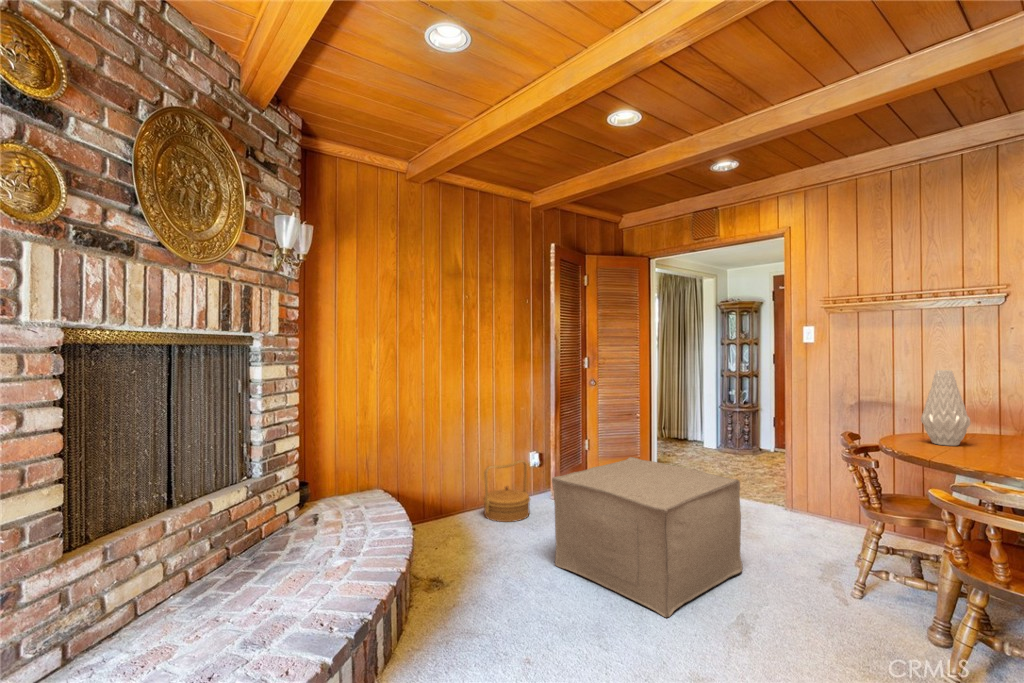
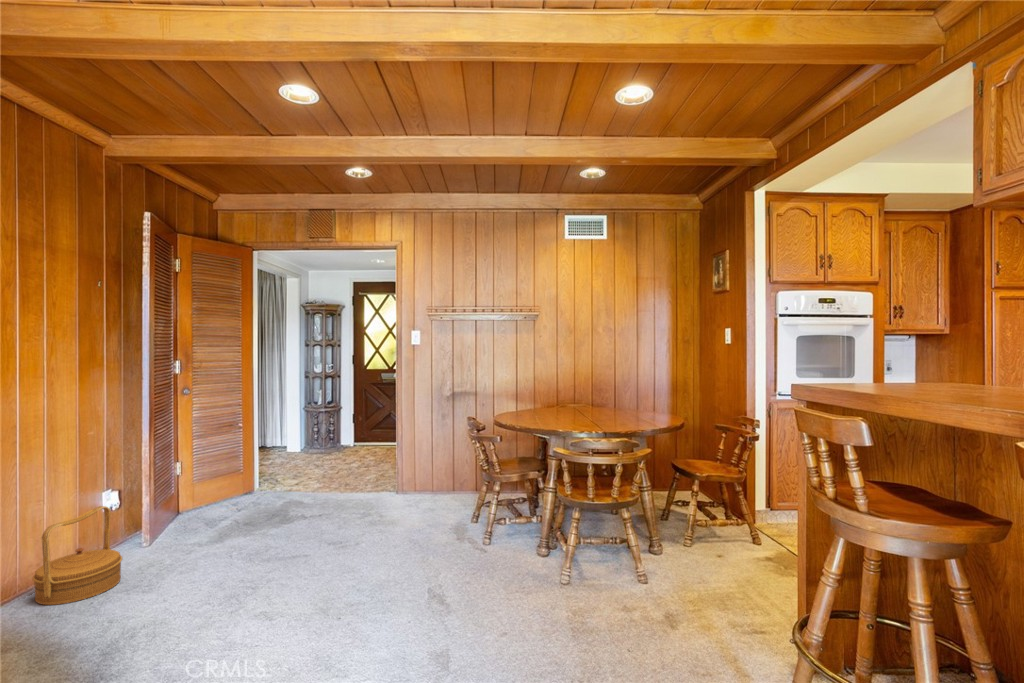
vase: present [921,370,970,446] -> none [513,362,539,415]
ottoman: present [552,457,743,617] -> none [205,468,402,620]

